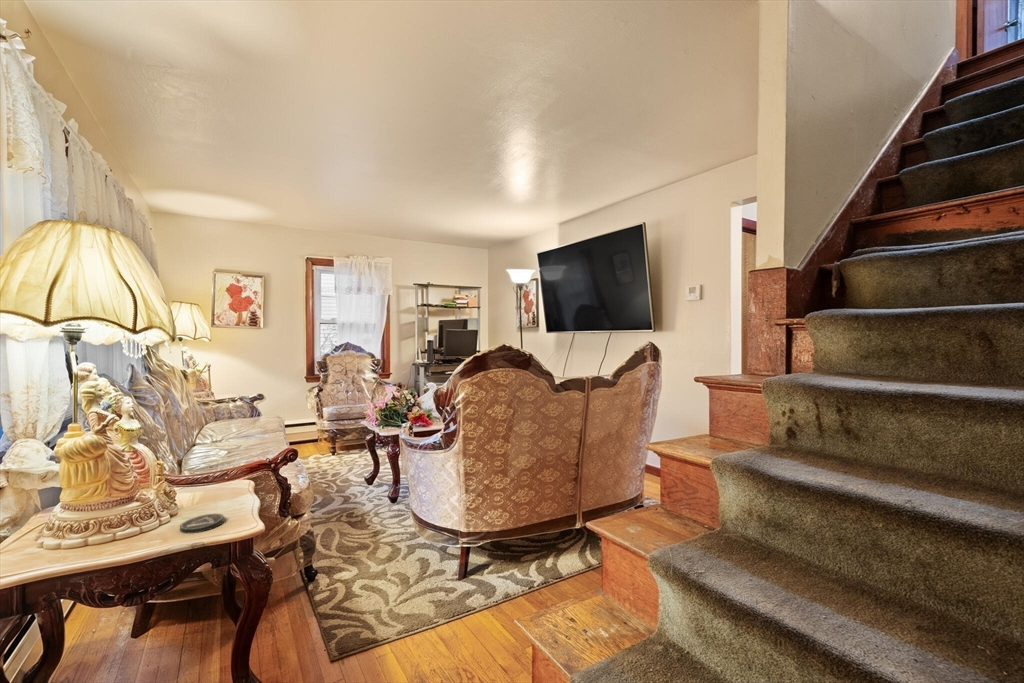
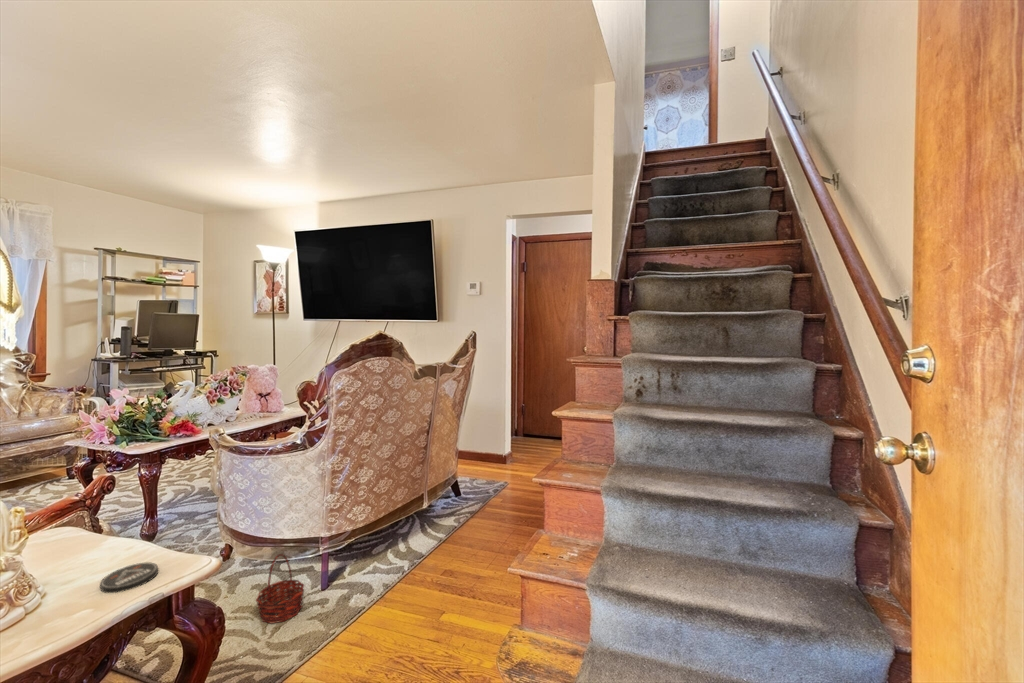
basket: none [399,535,438,596] -> present [256,554,304,623]

